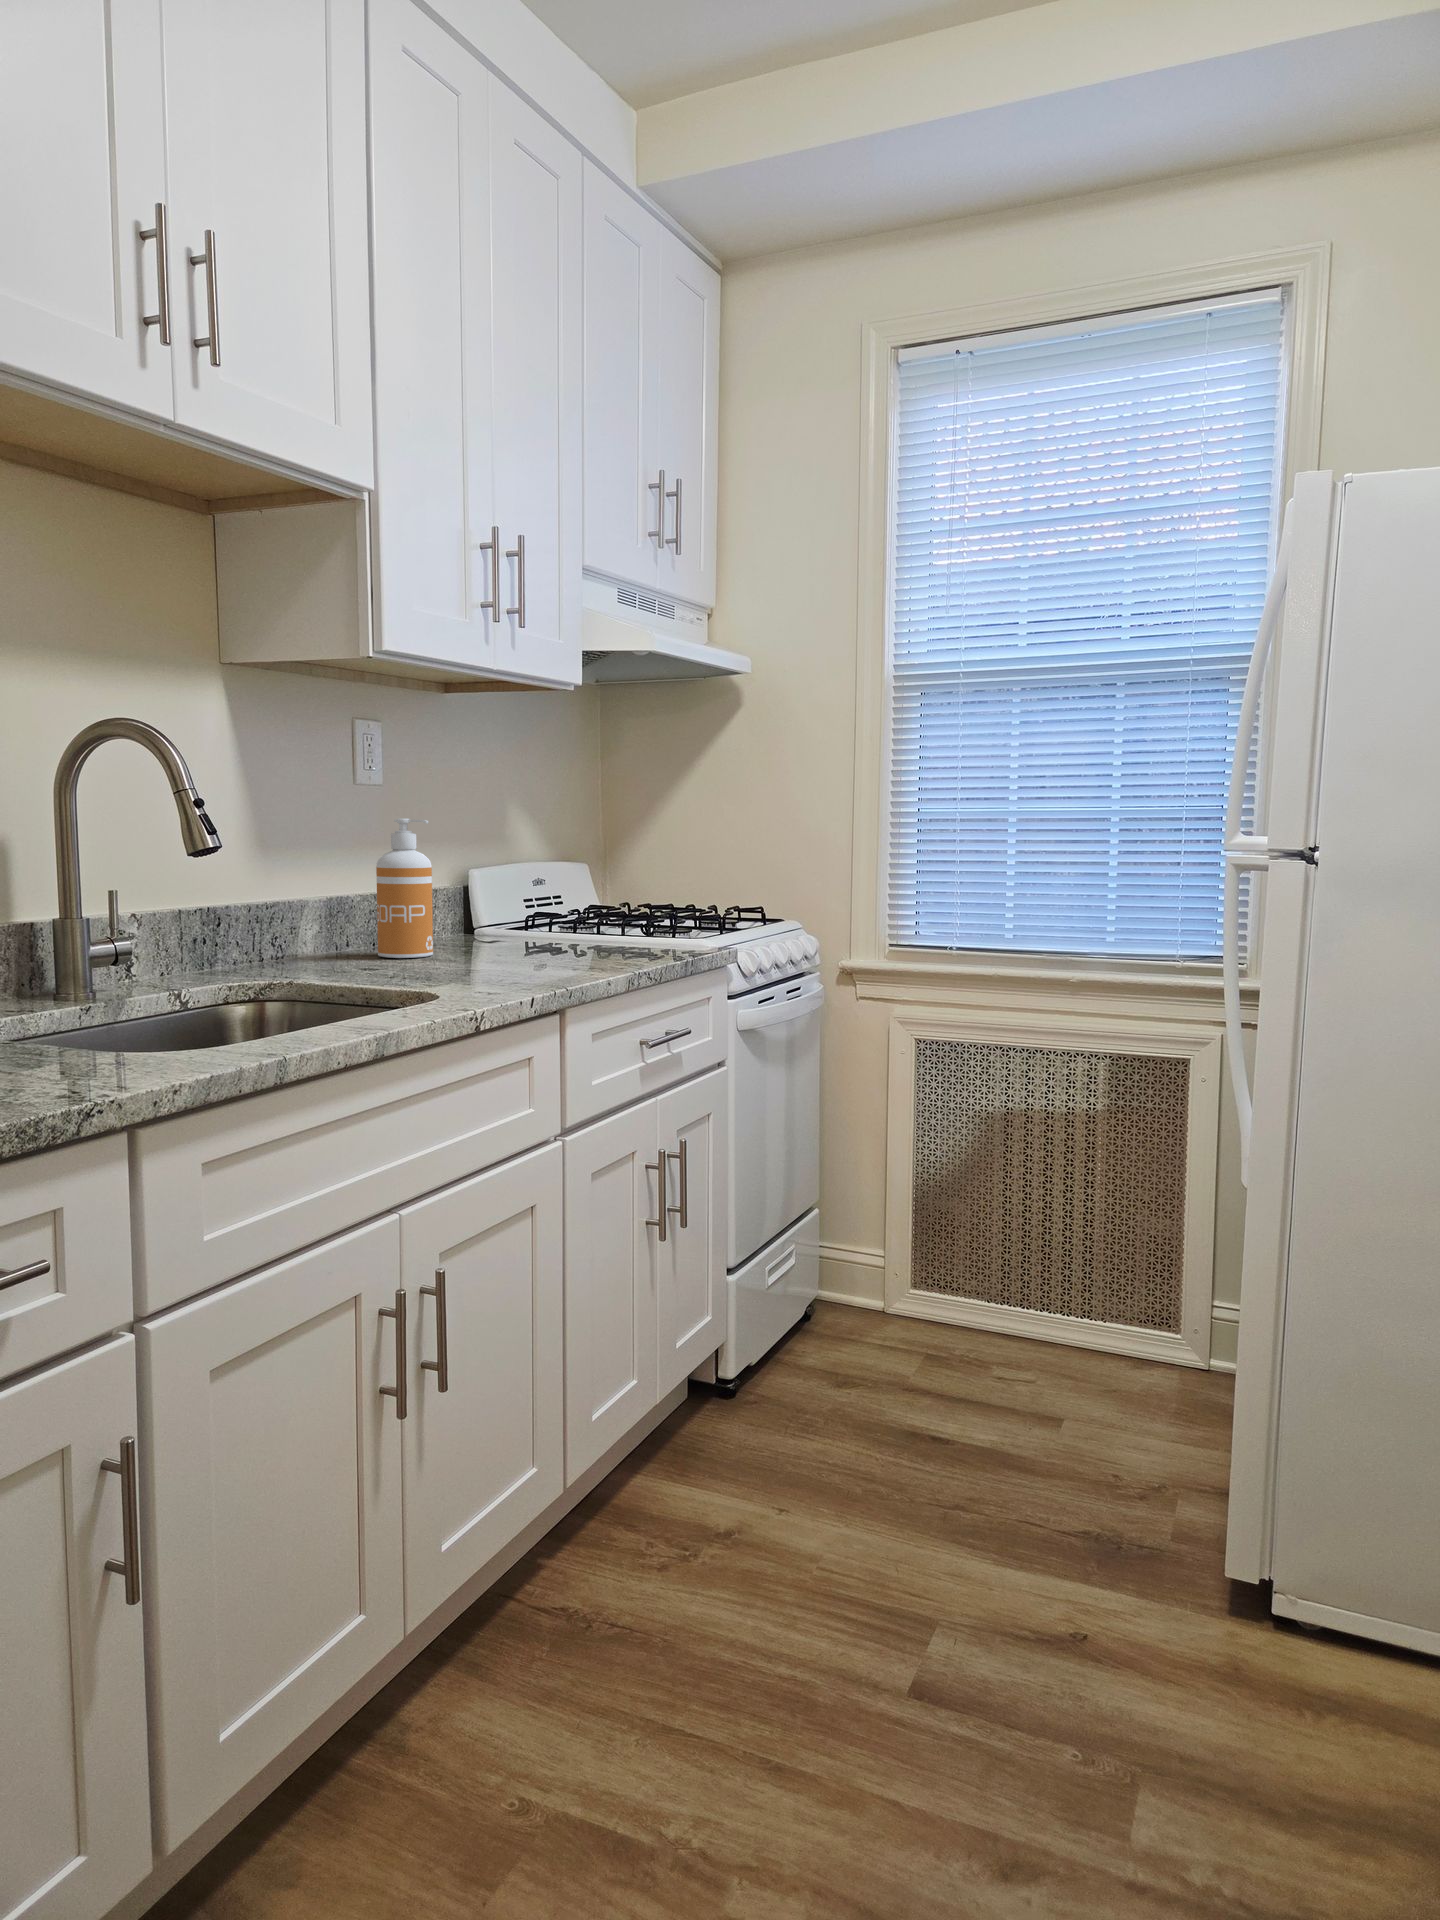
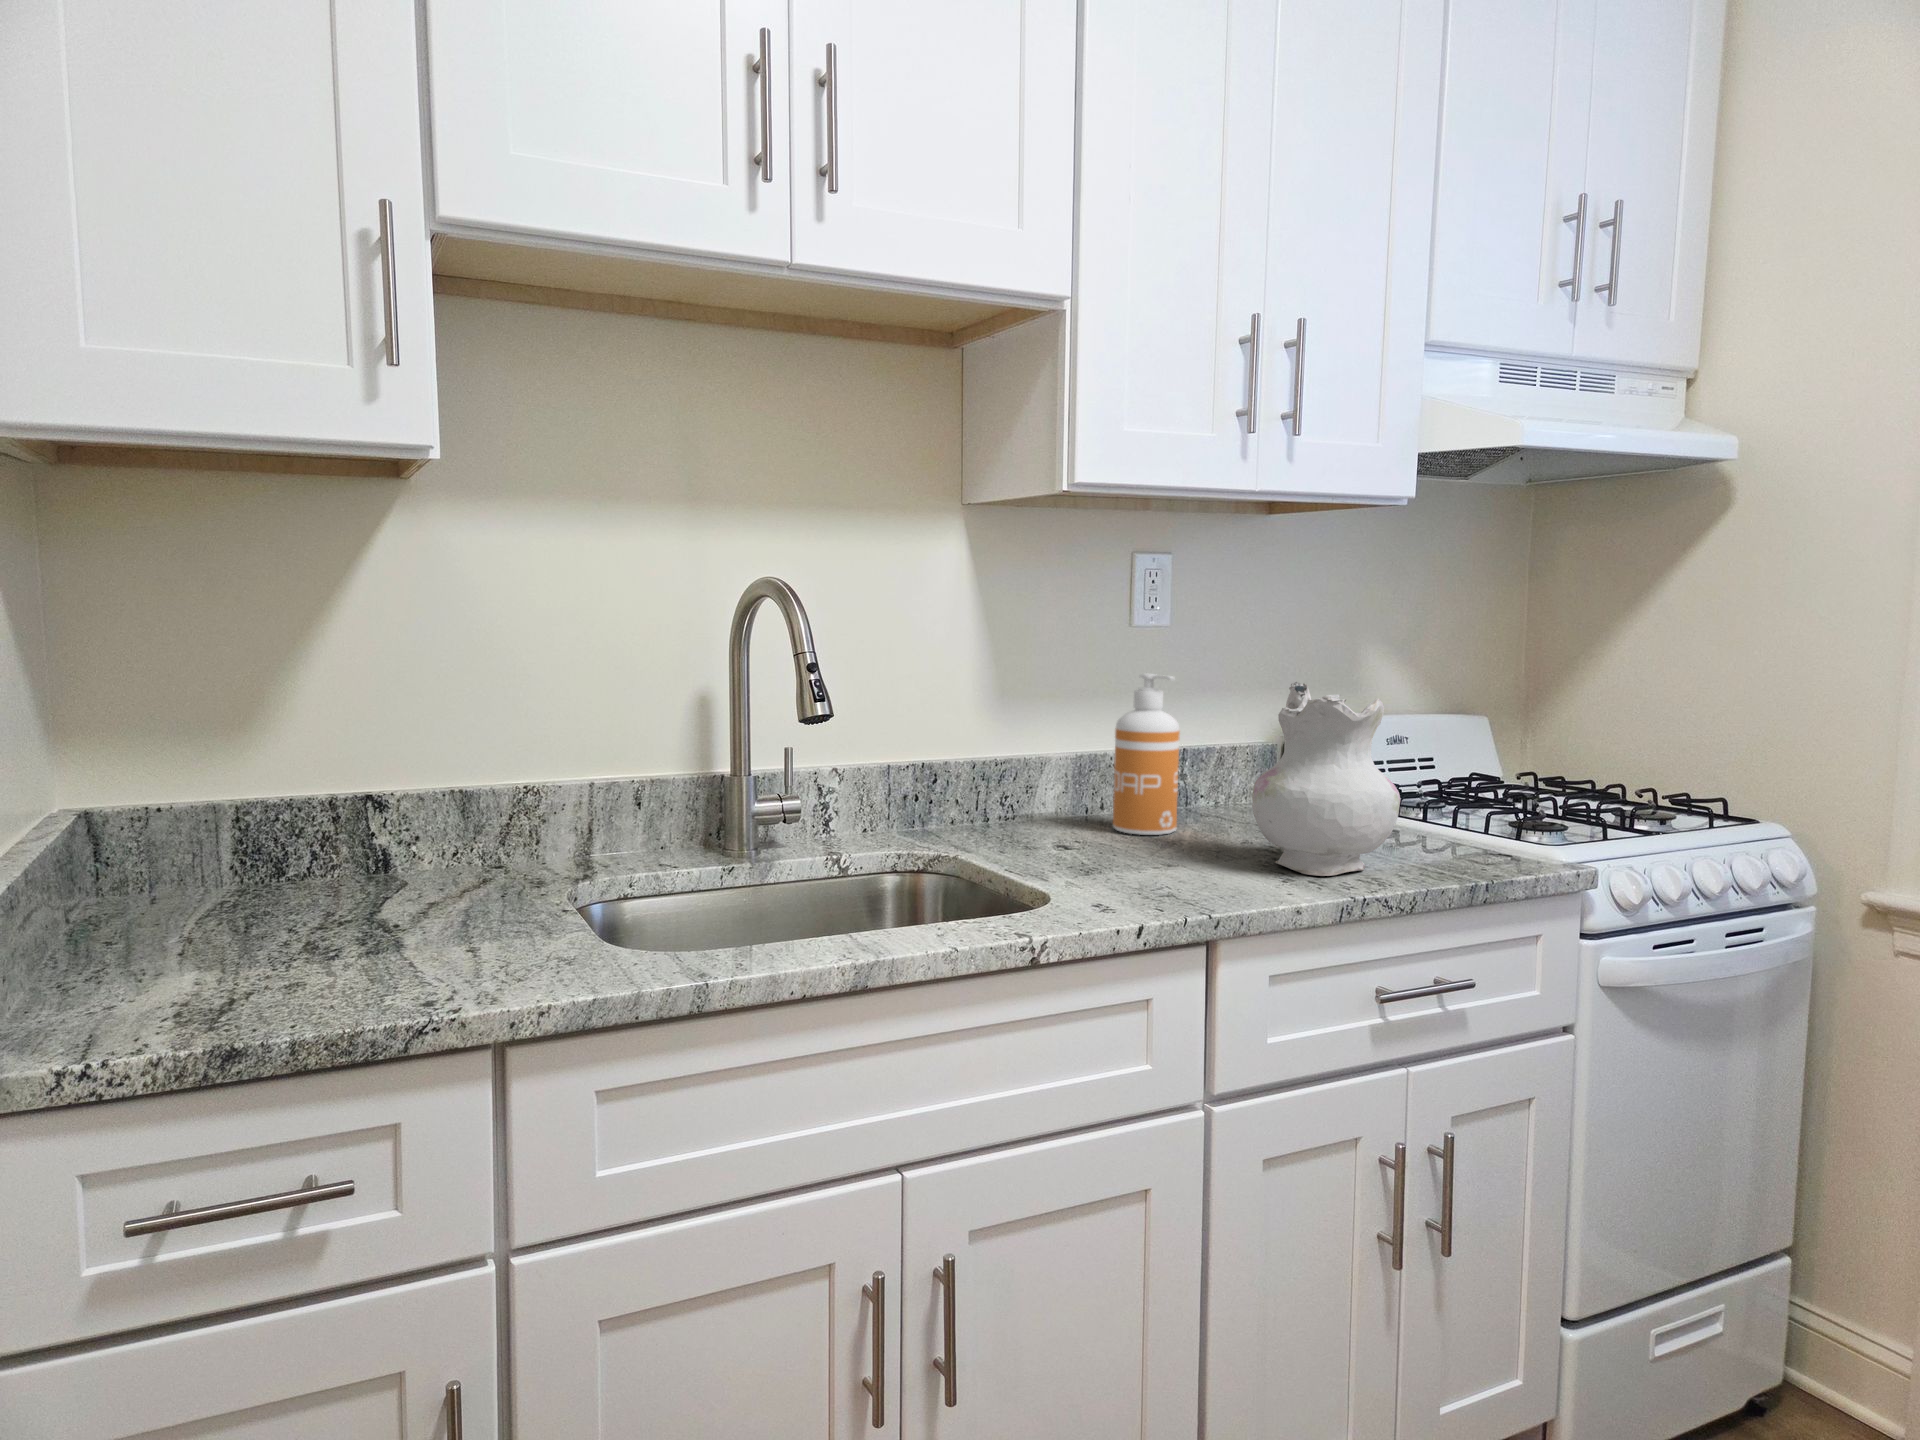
ceramic pitcher: none [529,818,639,963] -> present [1252,682,1400,876]

